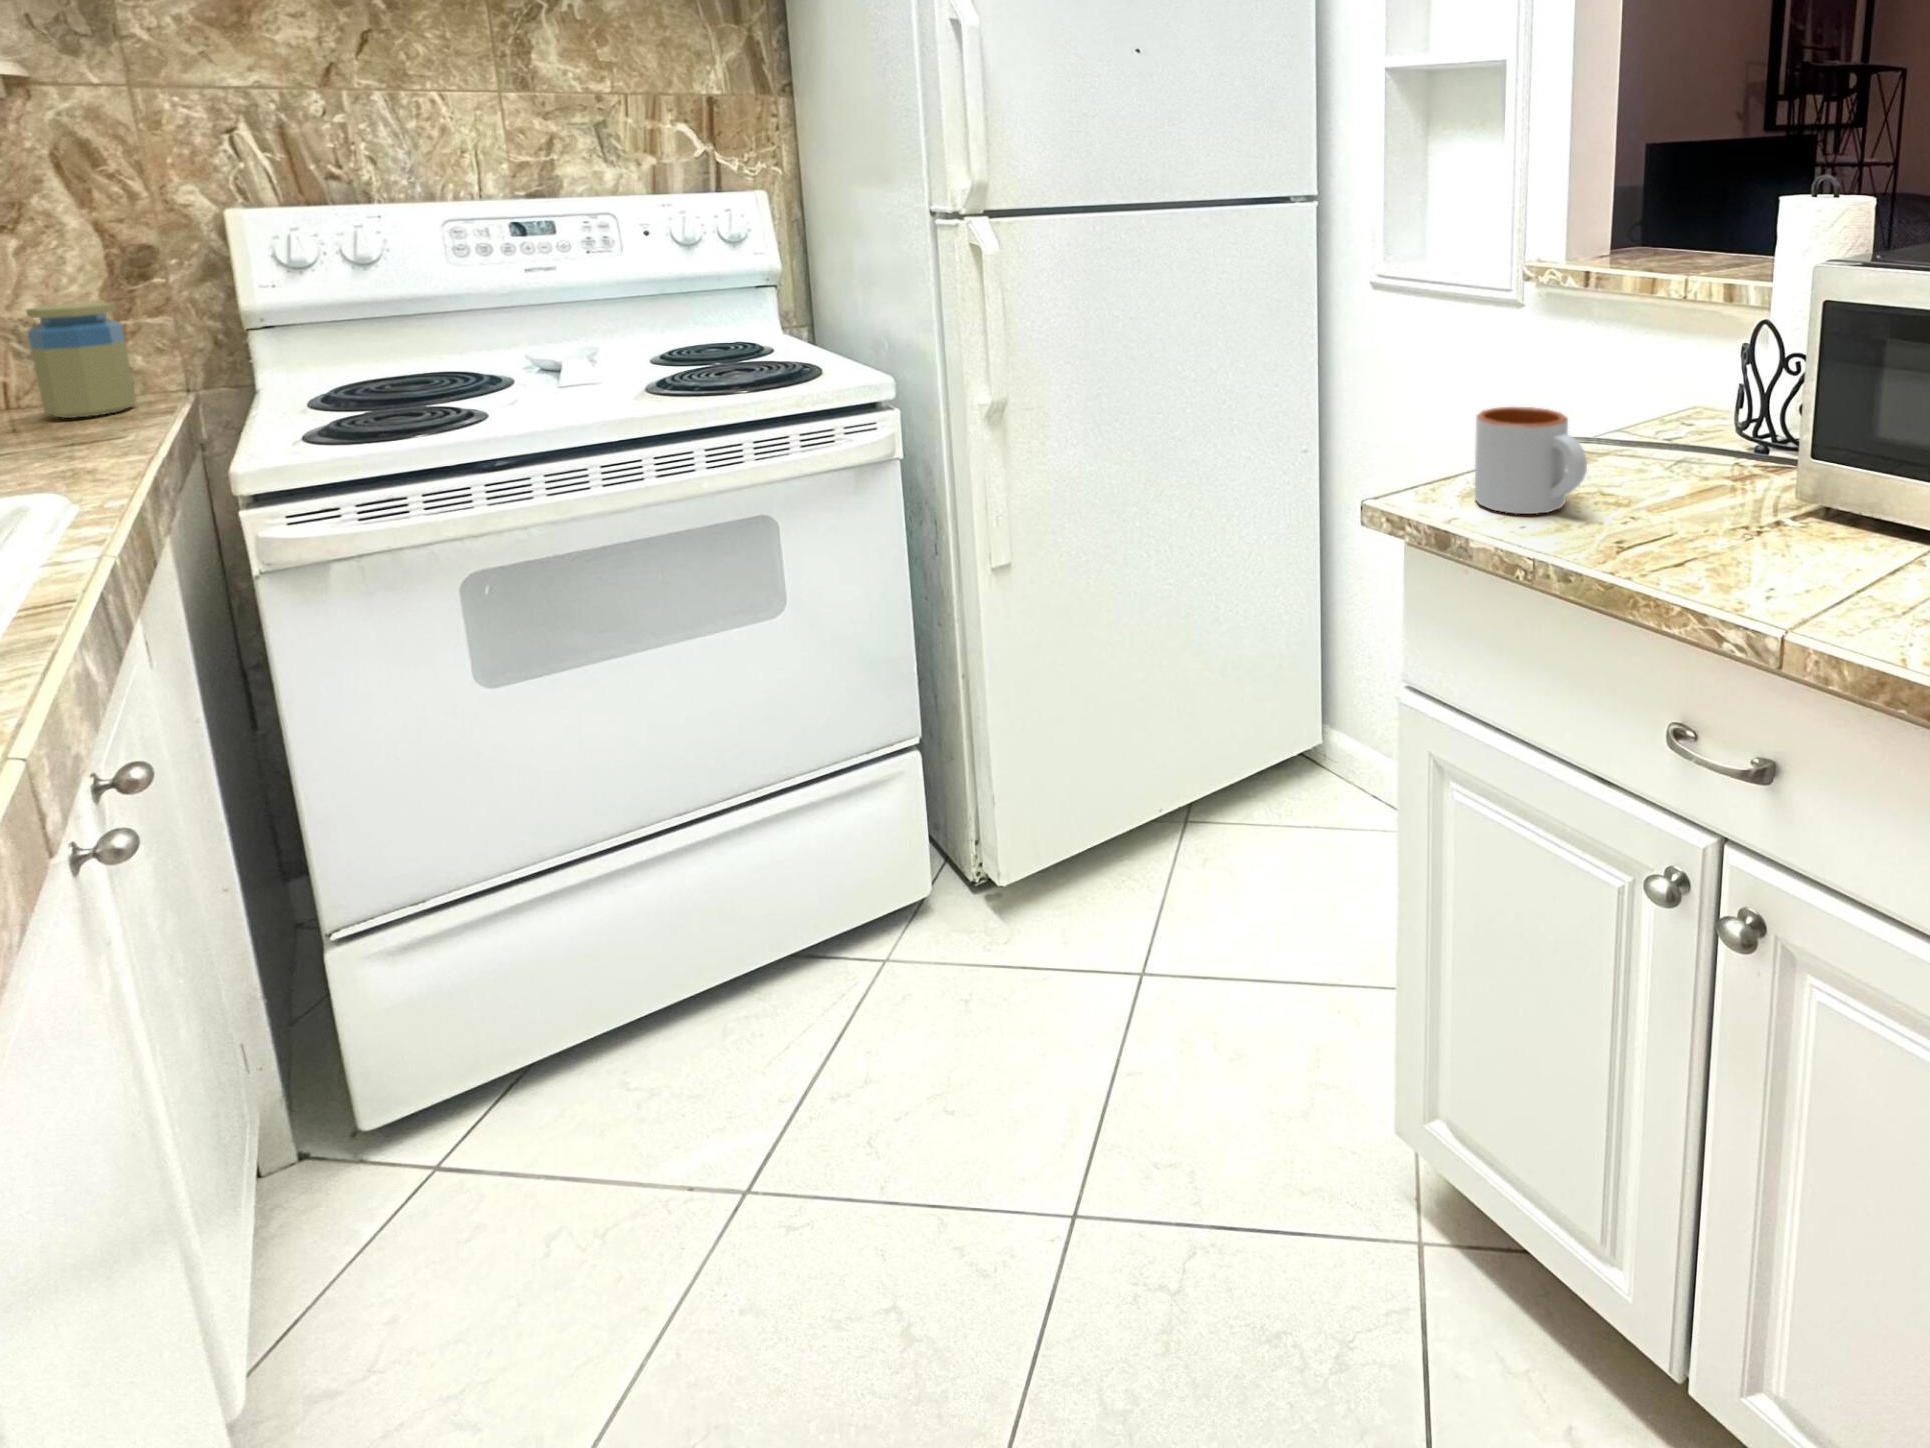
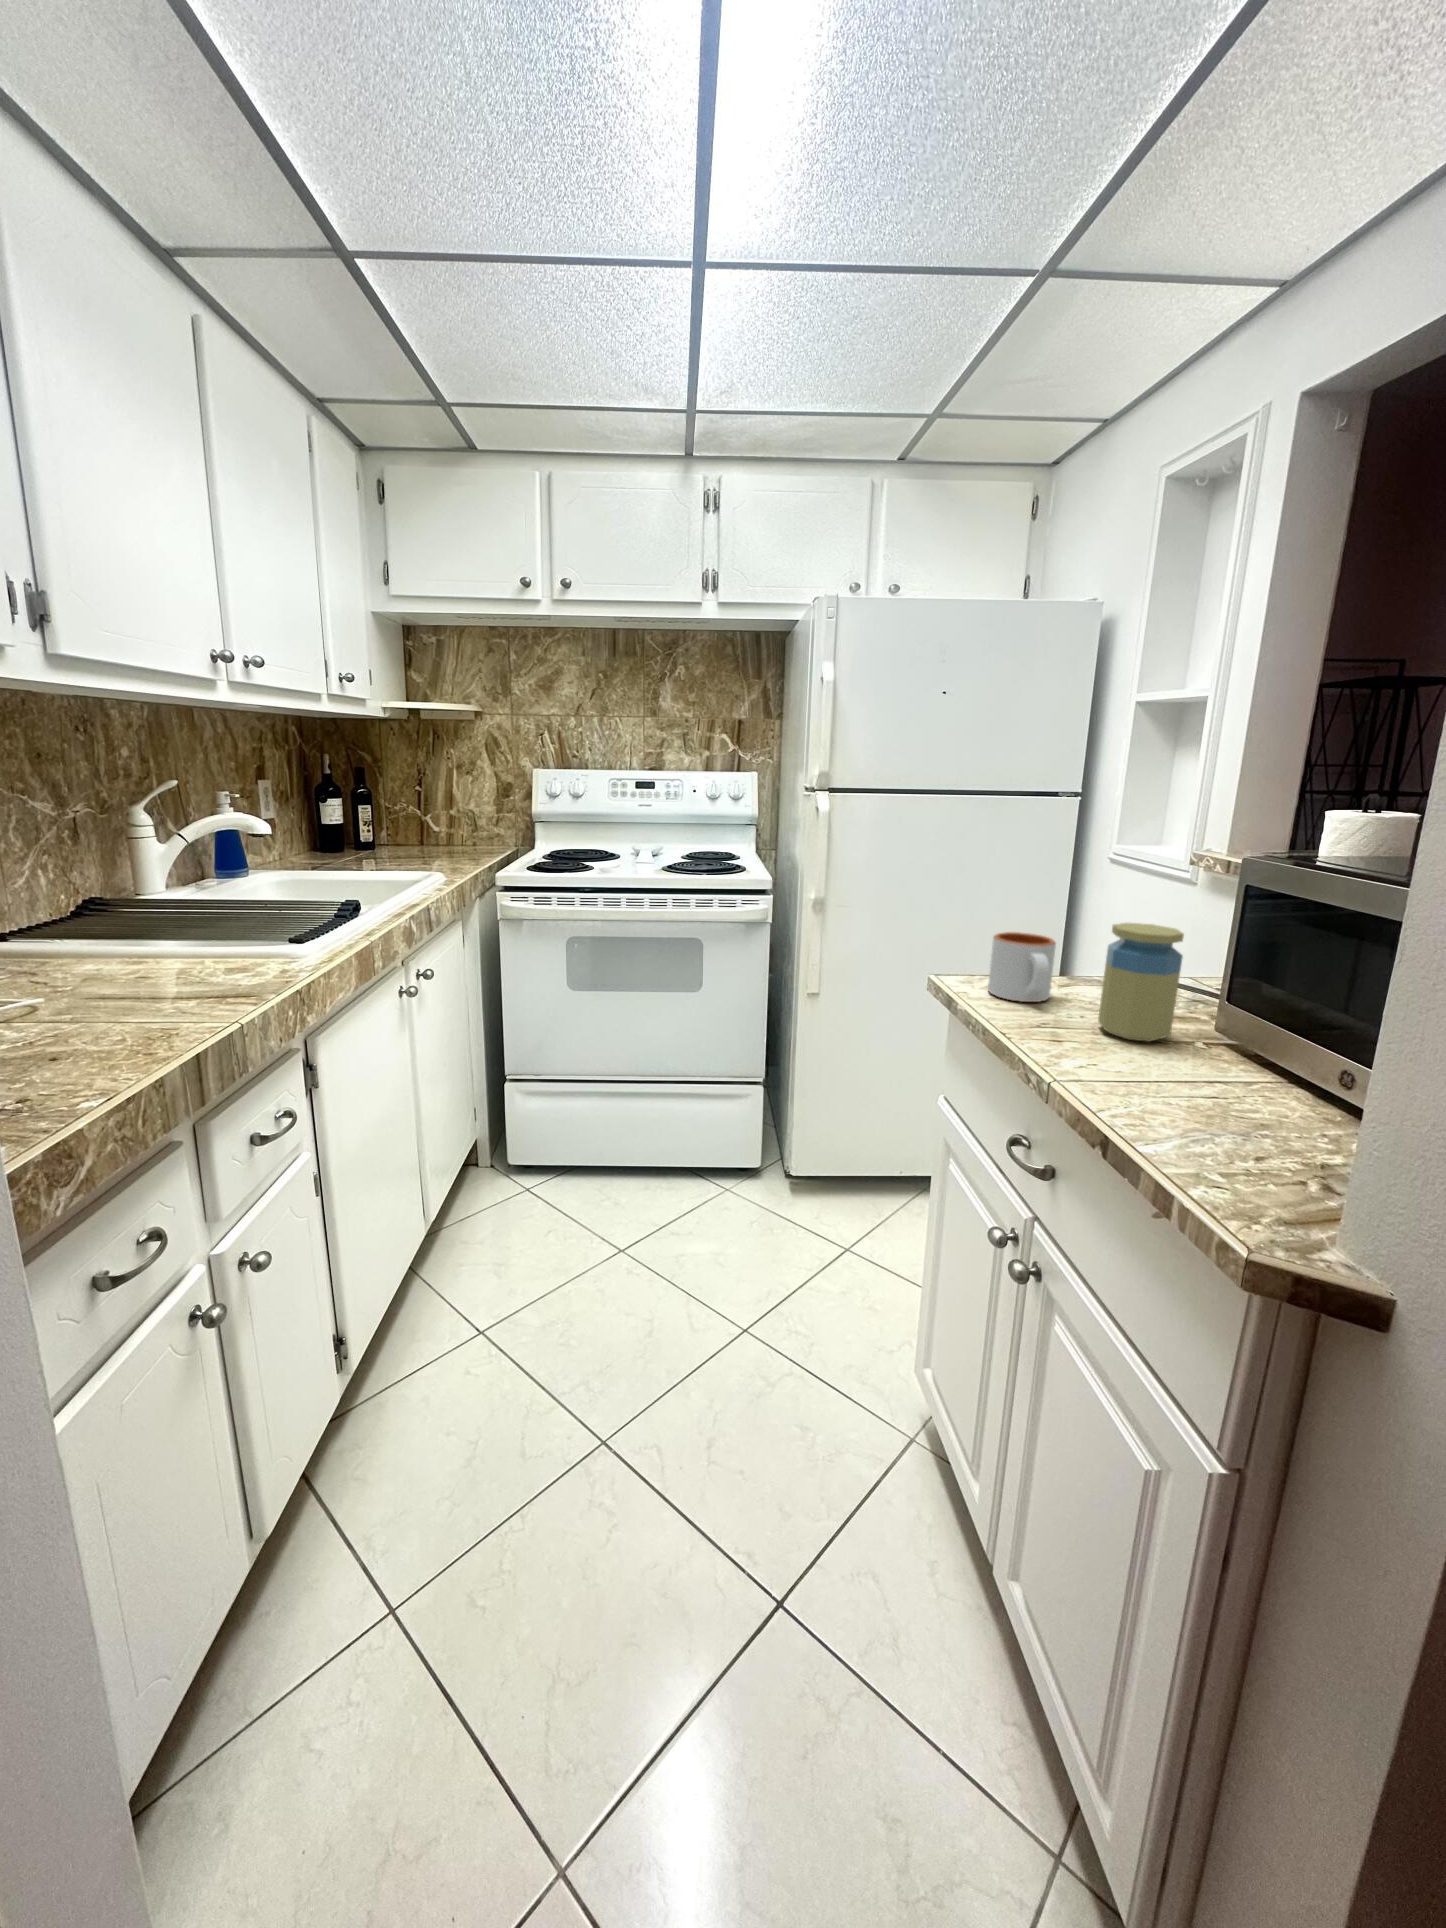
jar: present [26,302,136,418] -> present [1098,923,1184,1042]

